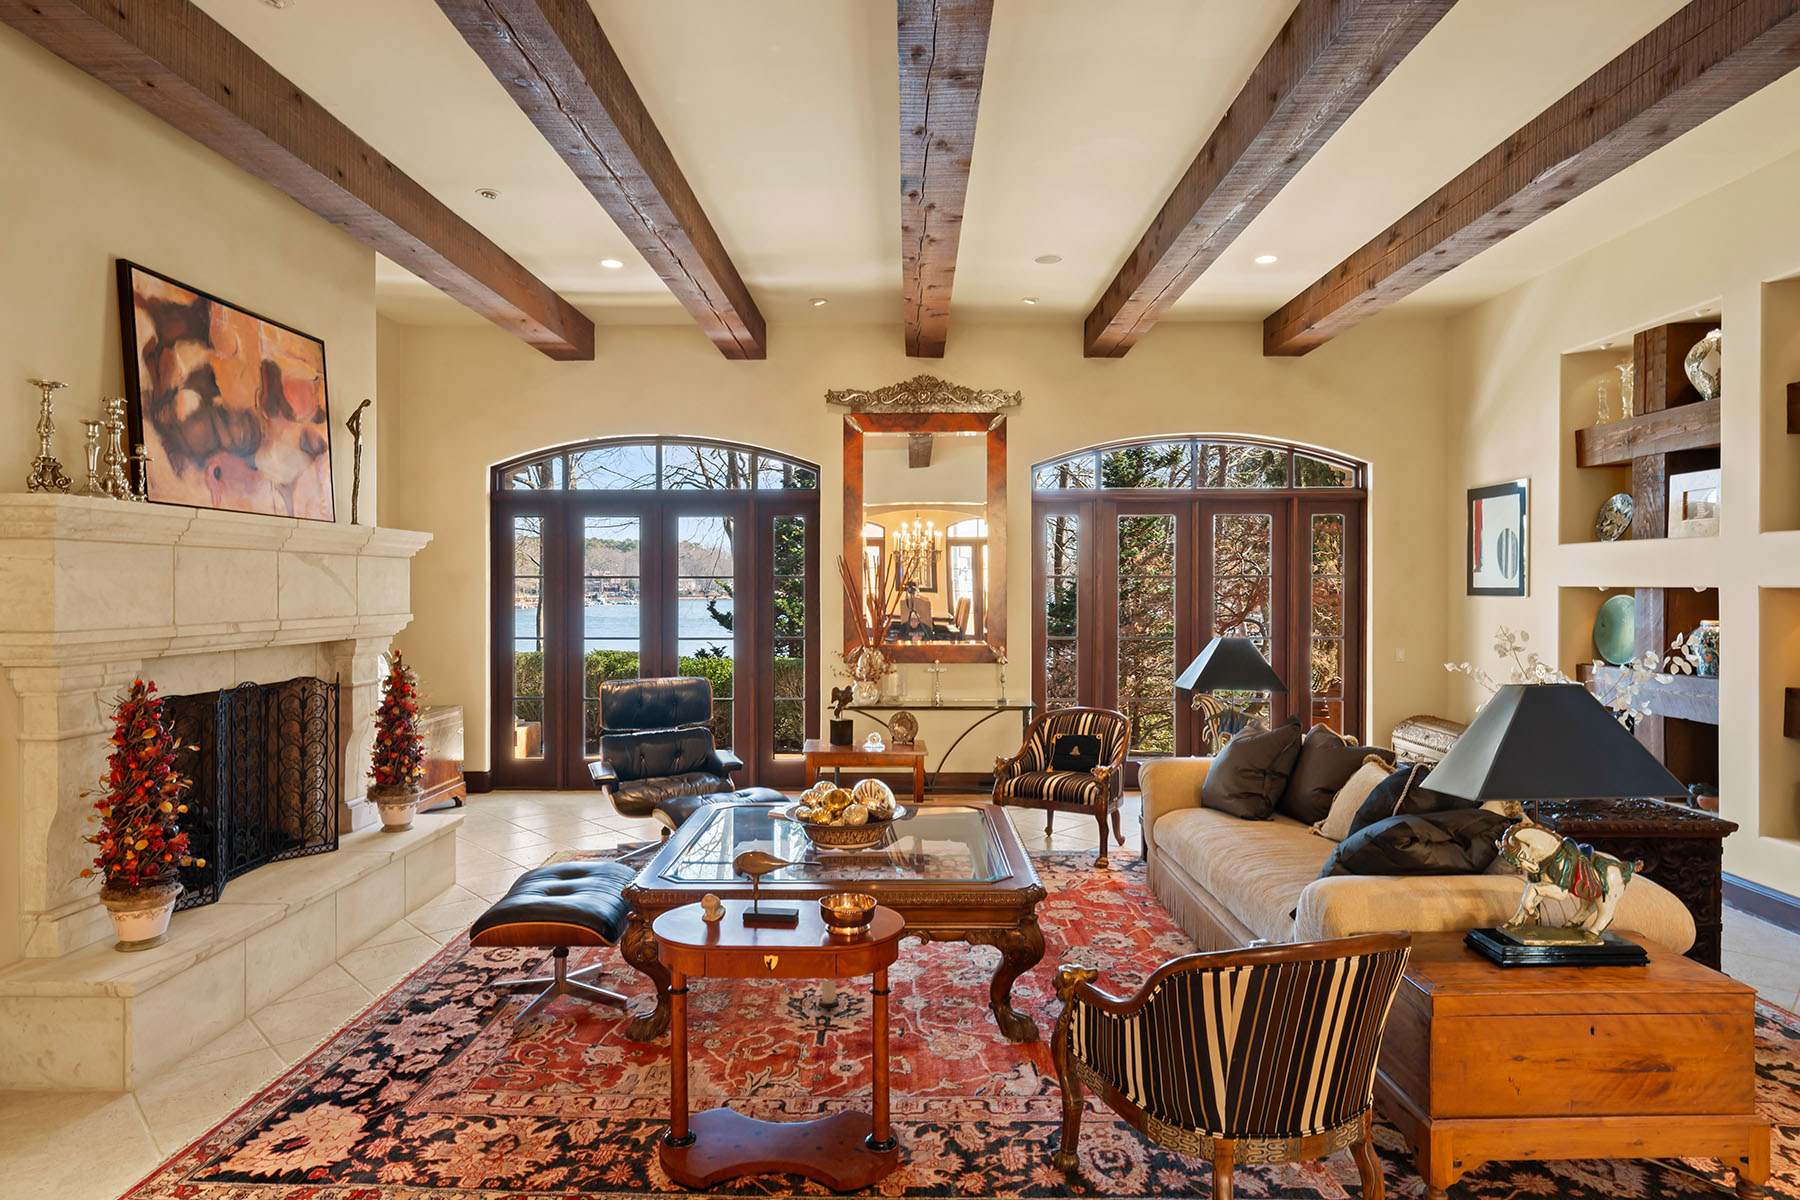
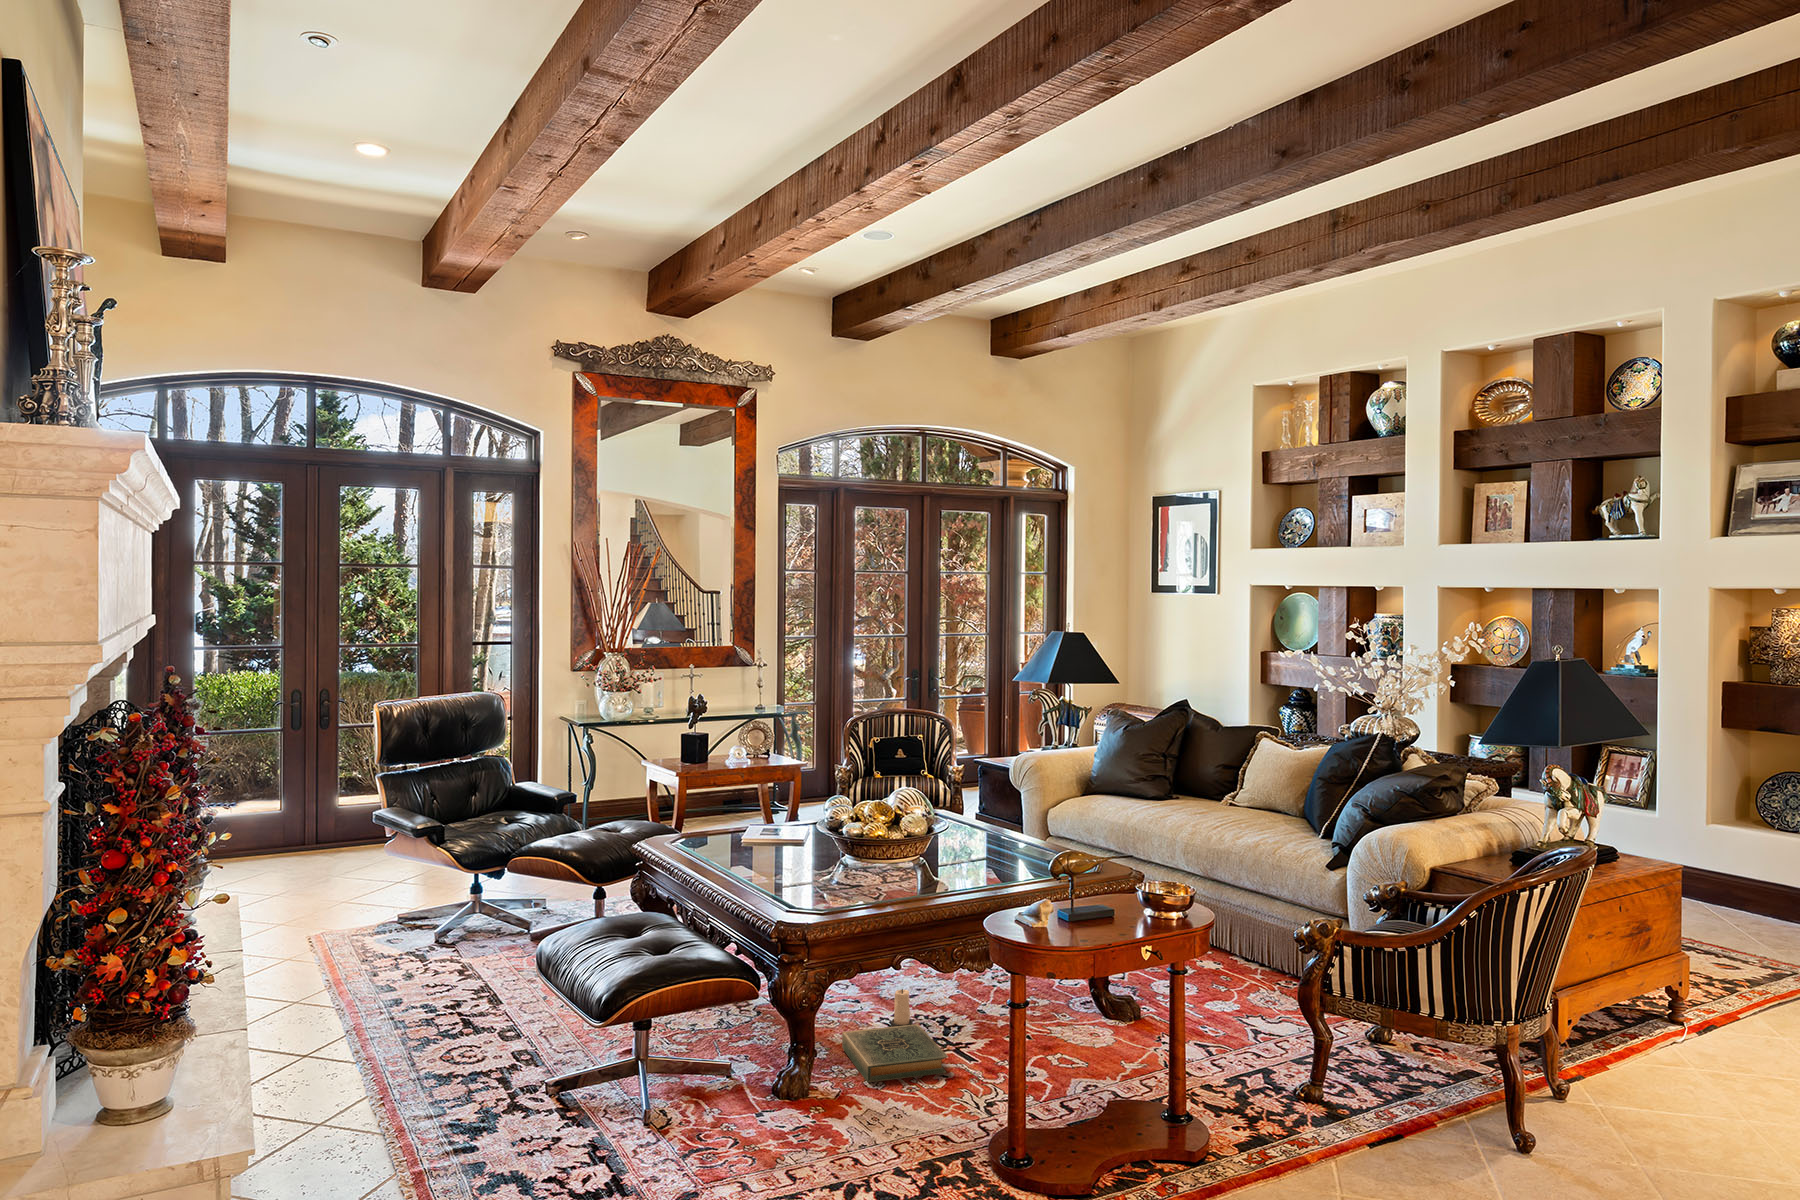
hardback book: none [716,999,815,1054] -> present [842,1024,948,1082]

